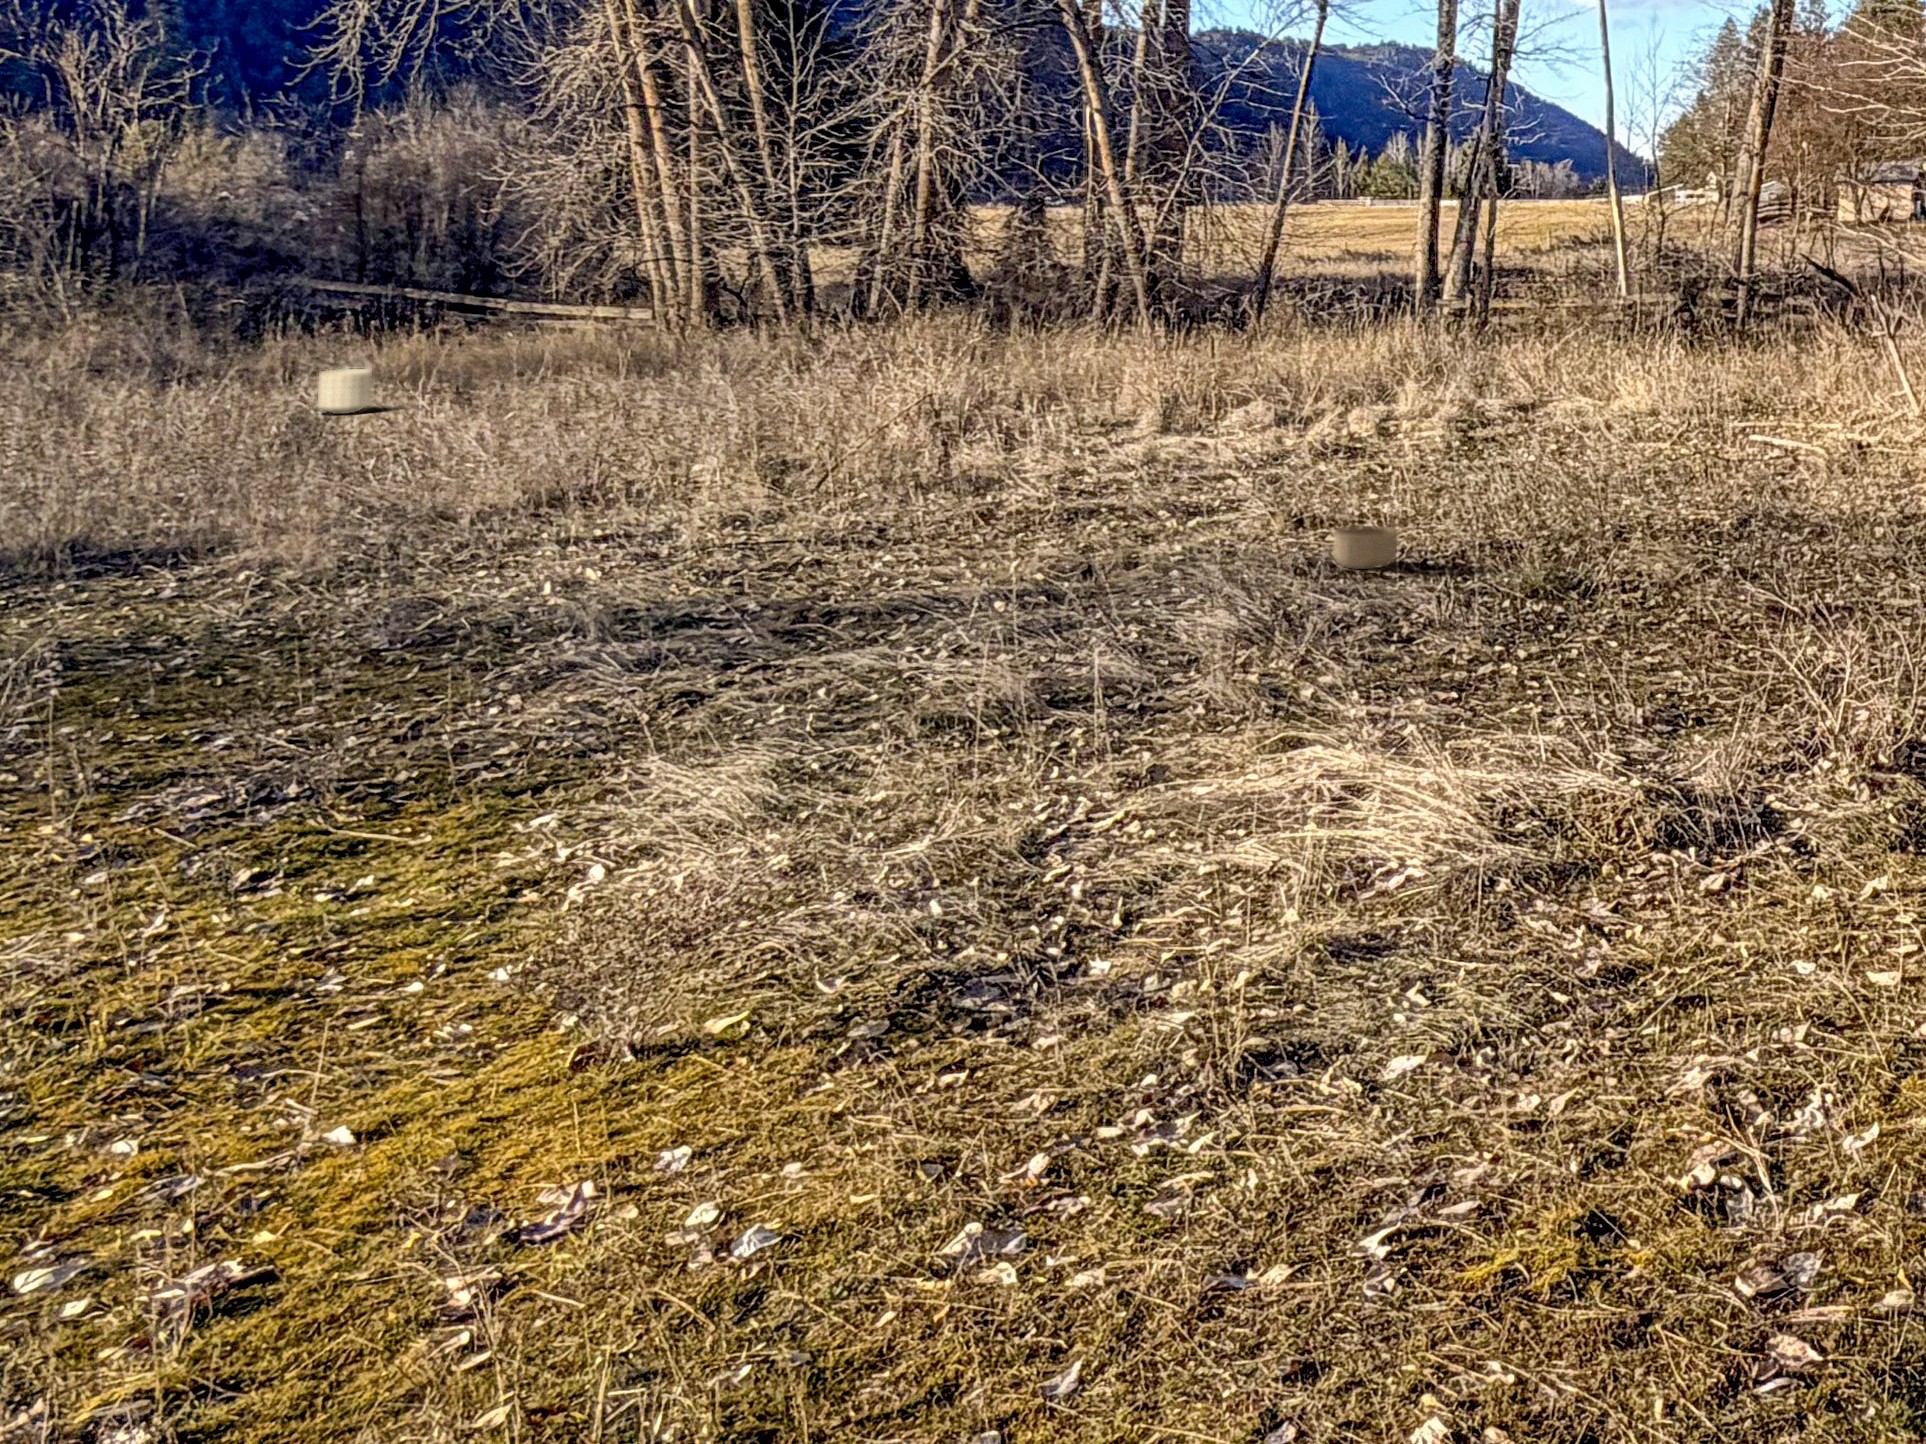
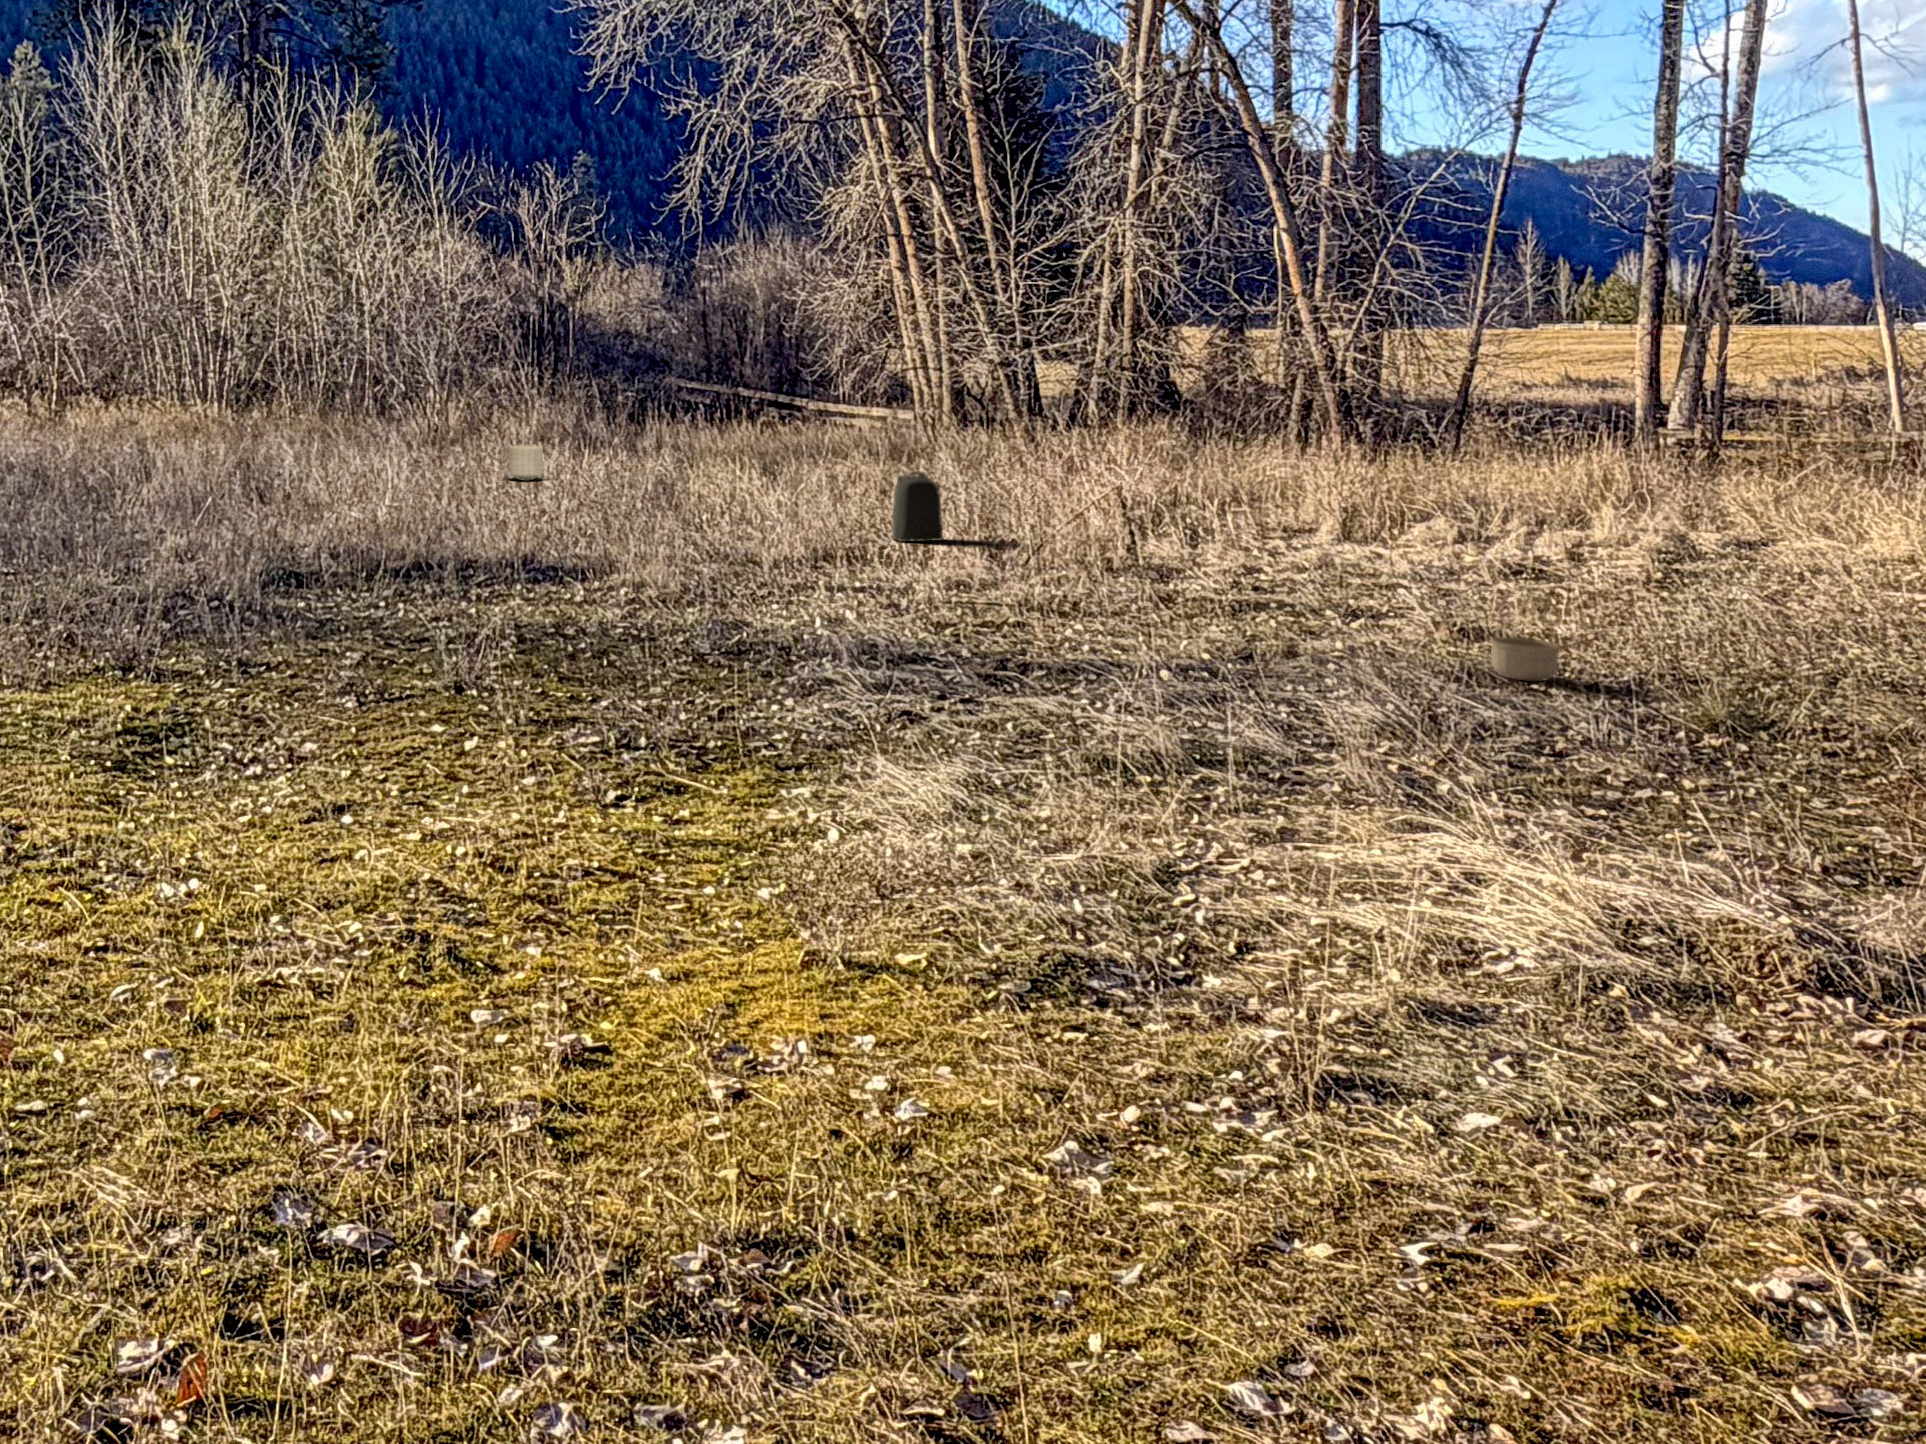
planter: present [317,369,372,414] -> present [508,445,543,481]
backpack: none [628,391,699,478] -> present [892,471,943,542]

